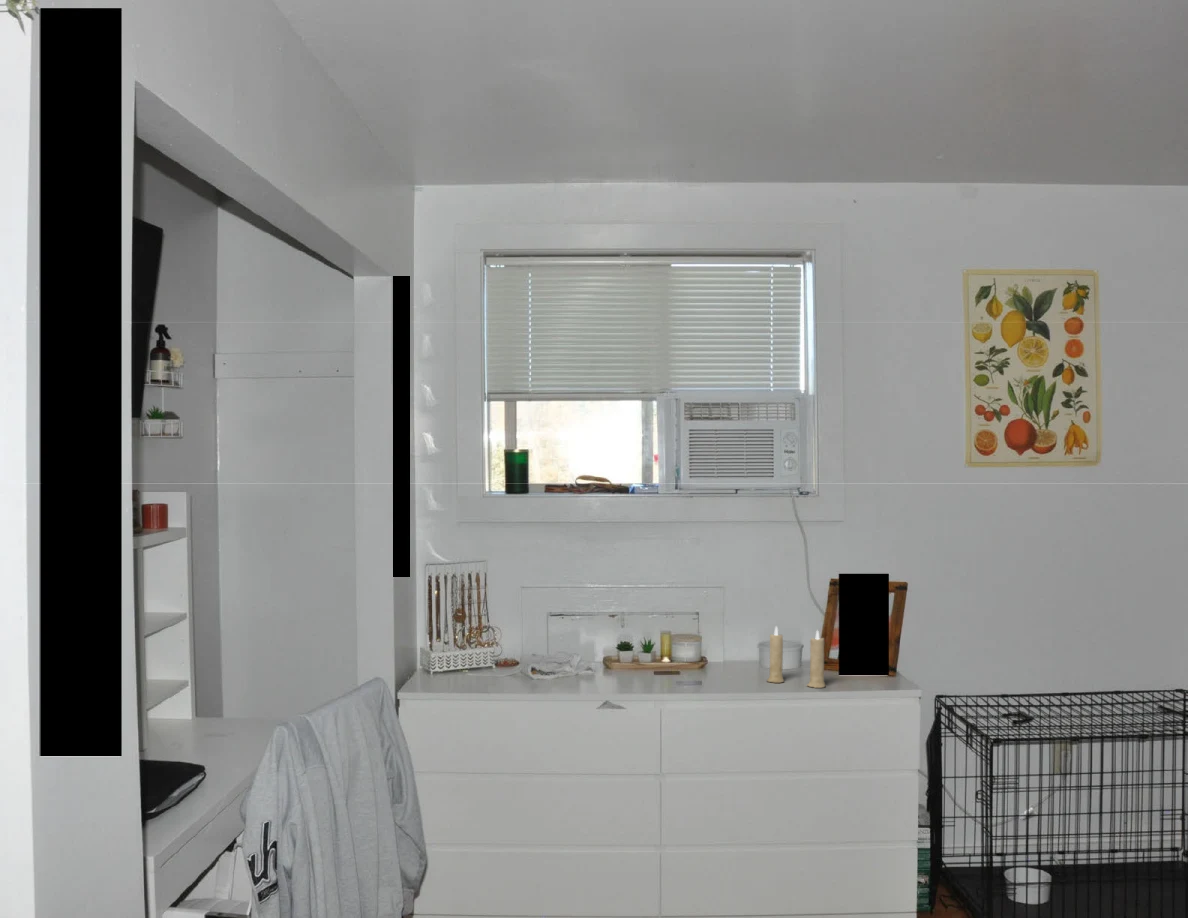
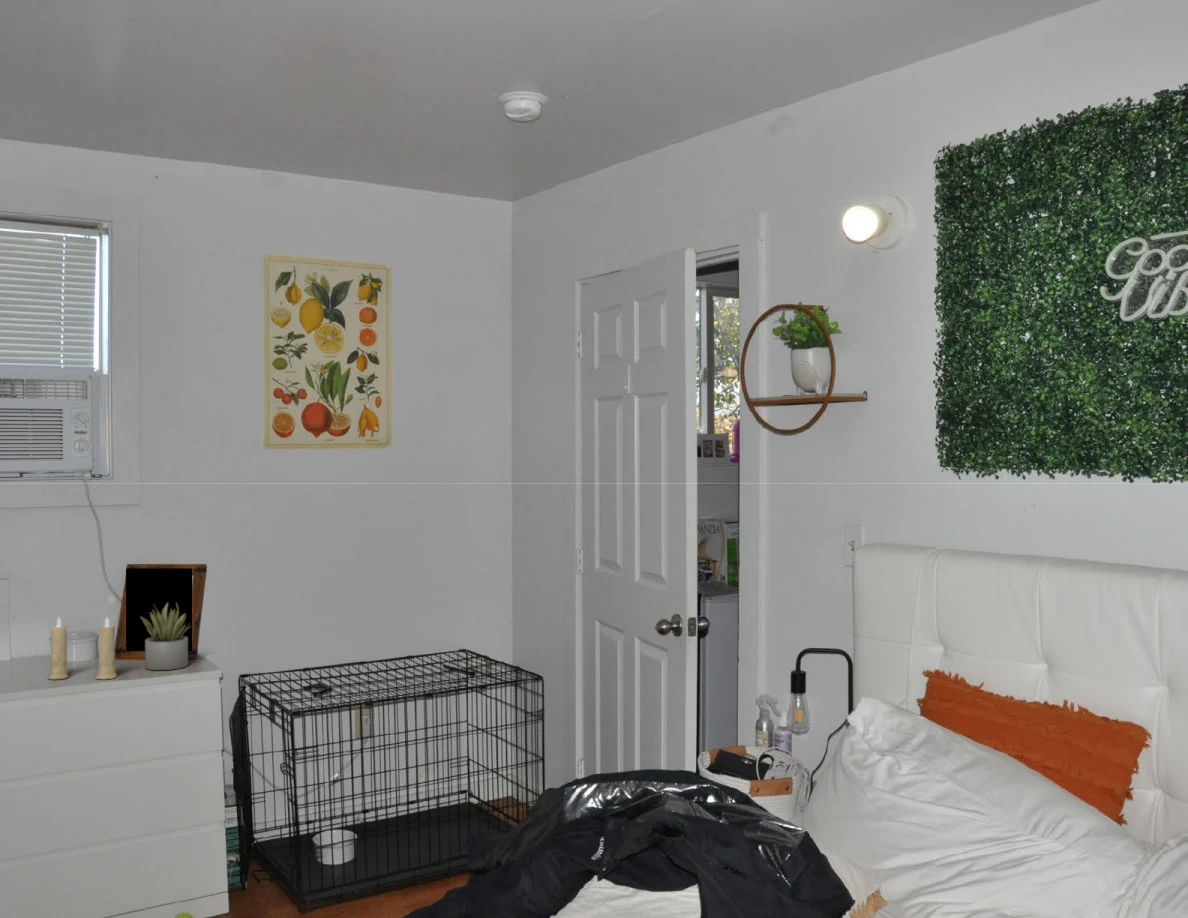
succulent plant: none [845,620,893,685] -> present [141,604,188,670]

